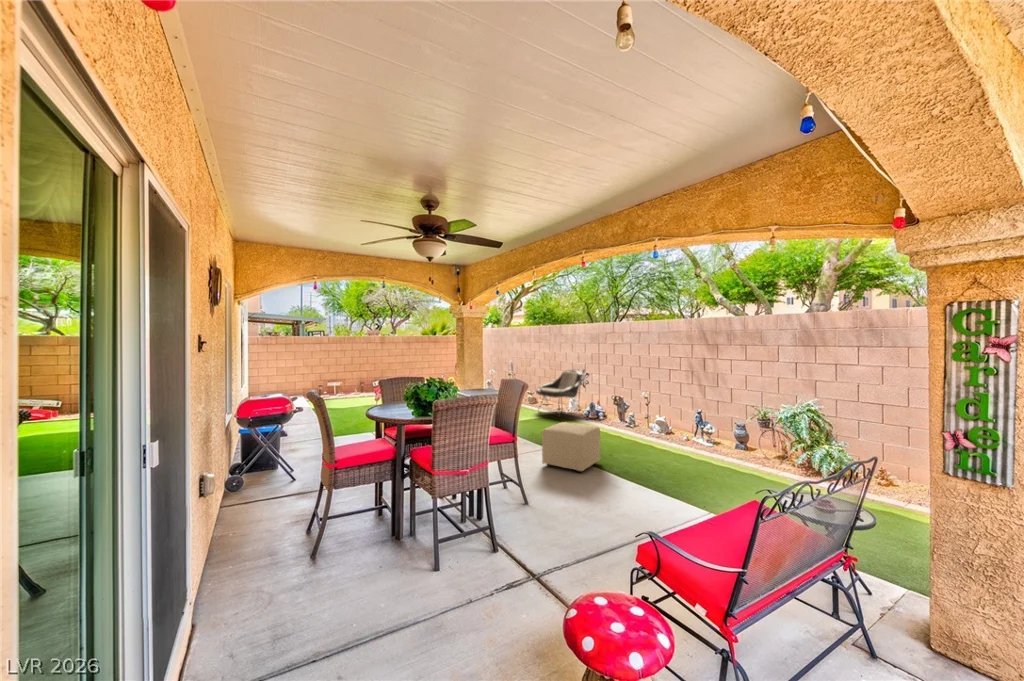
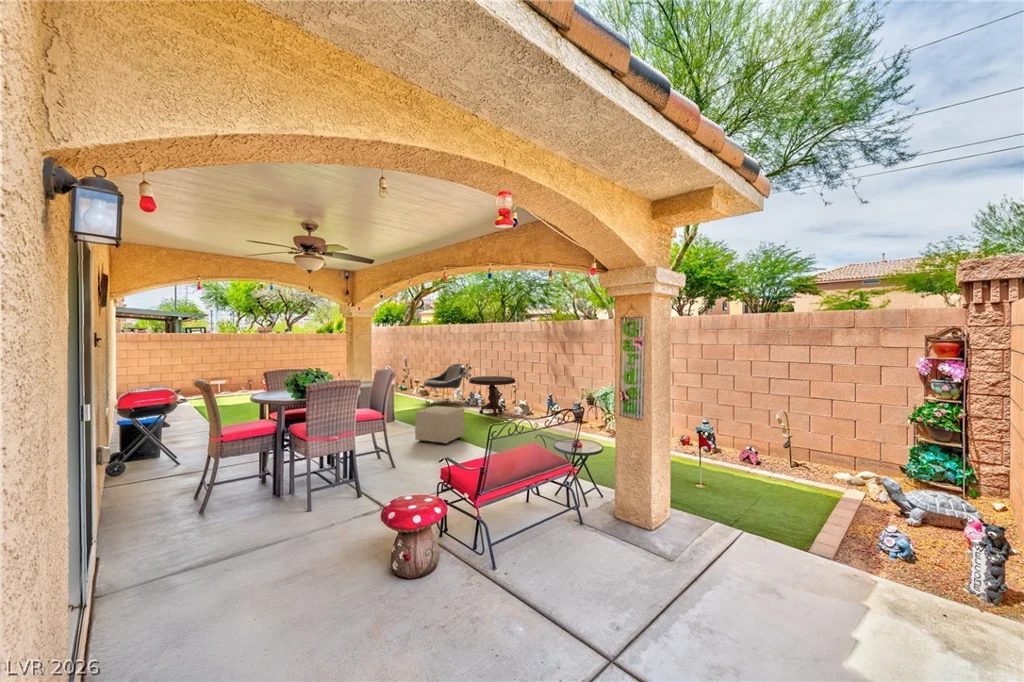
side table: none [593,385,650,434] -> present [469,376,515,416]

